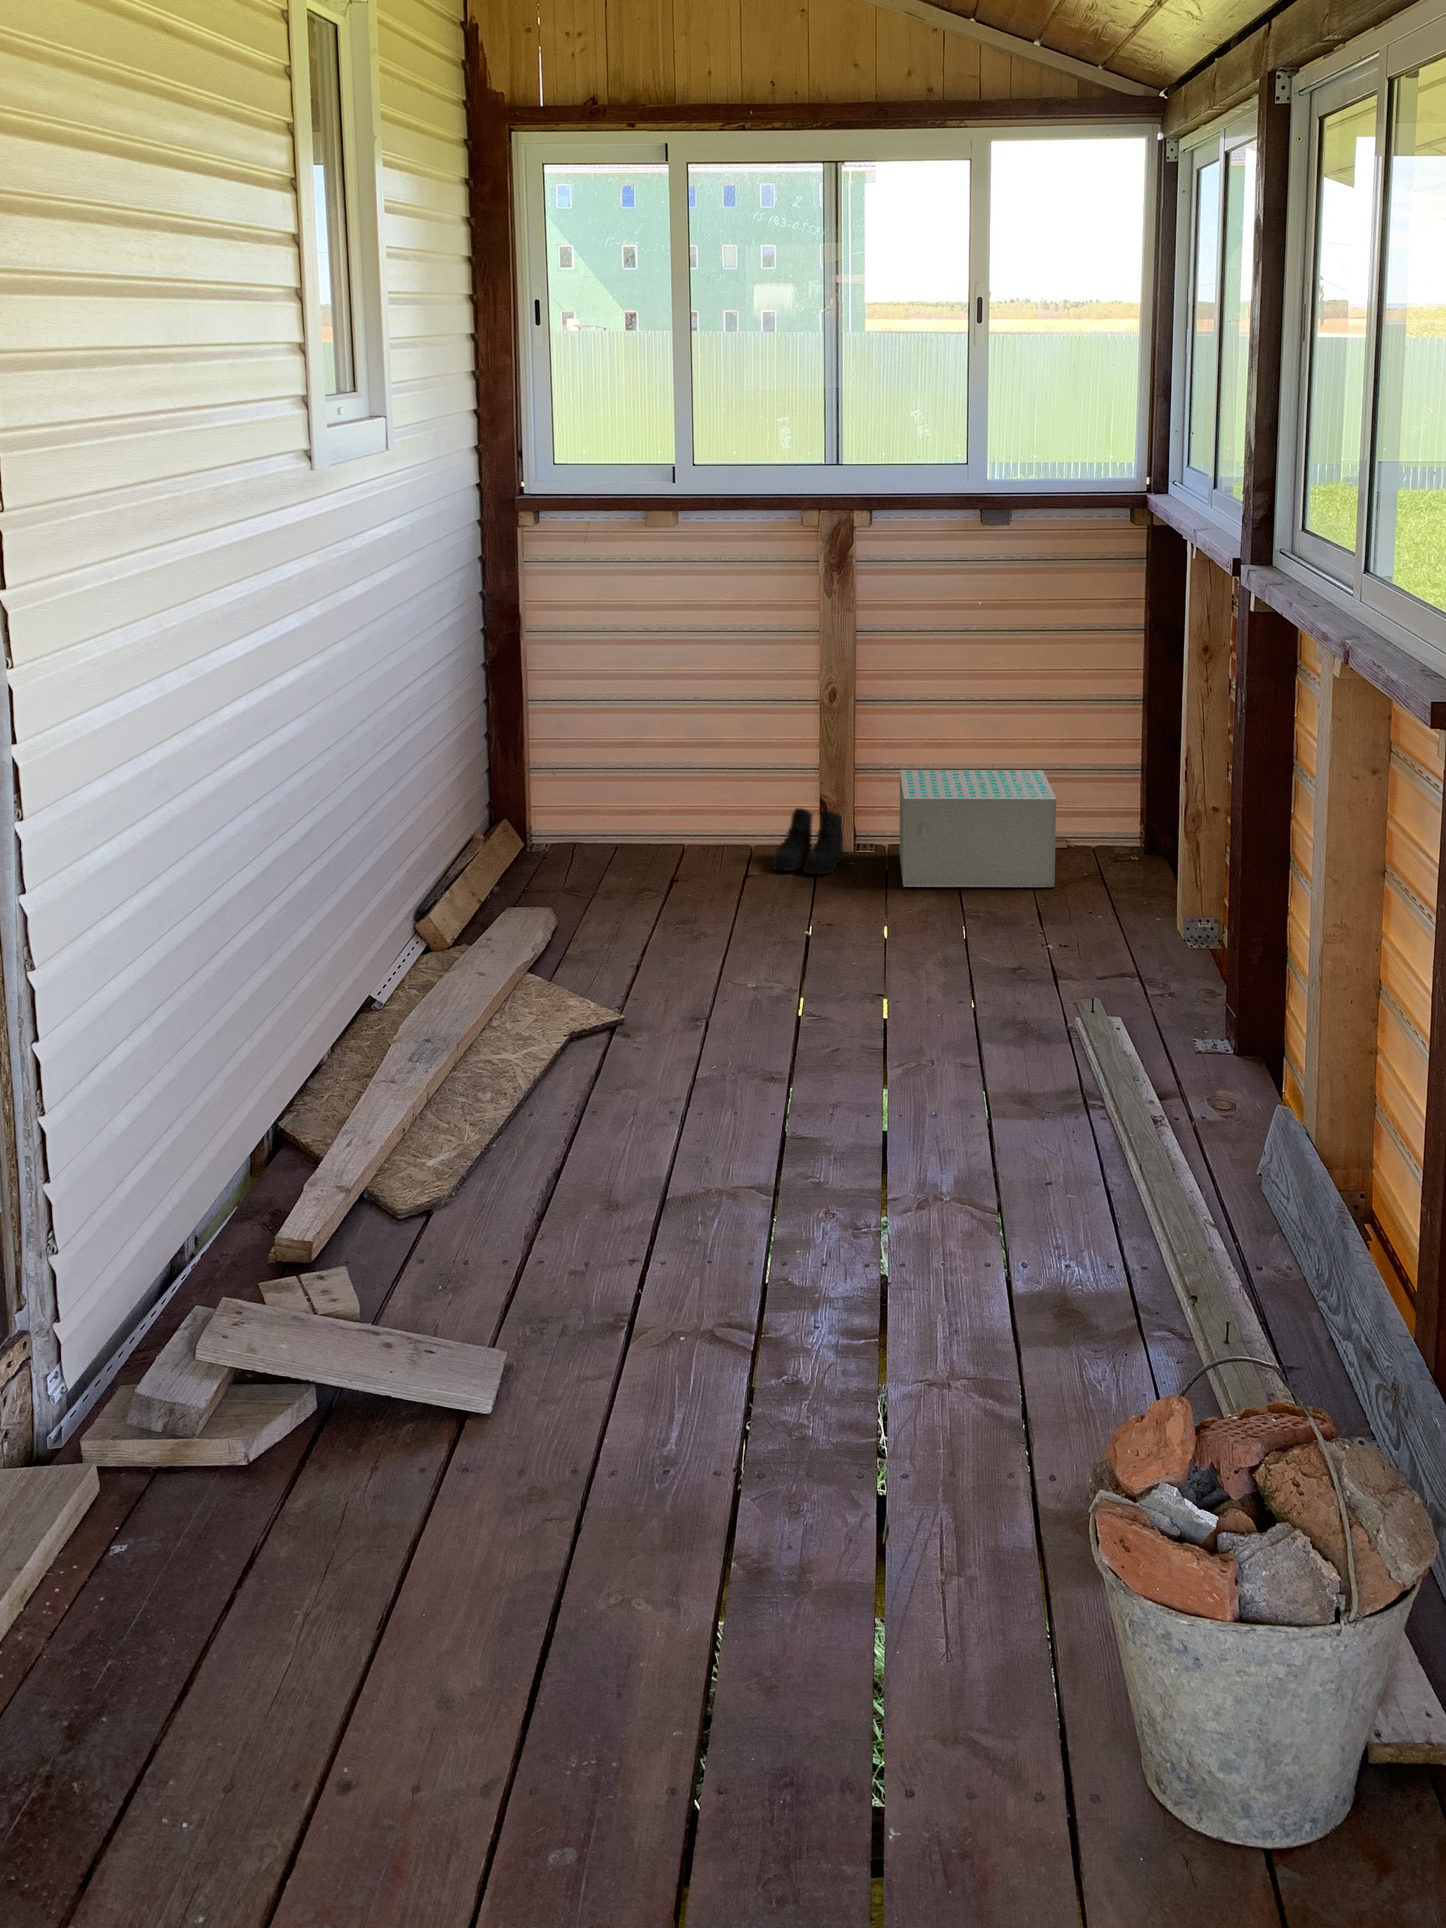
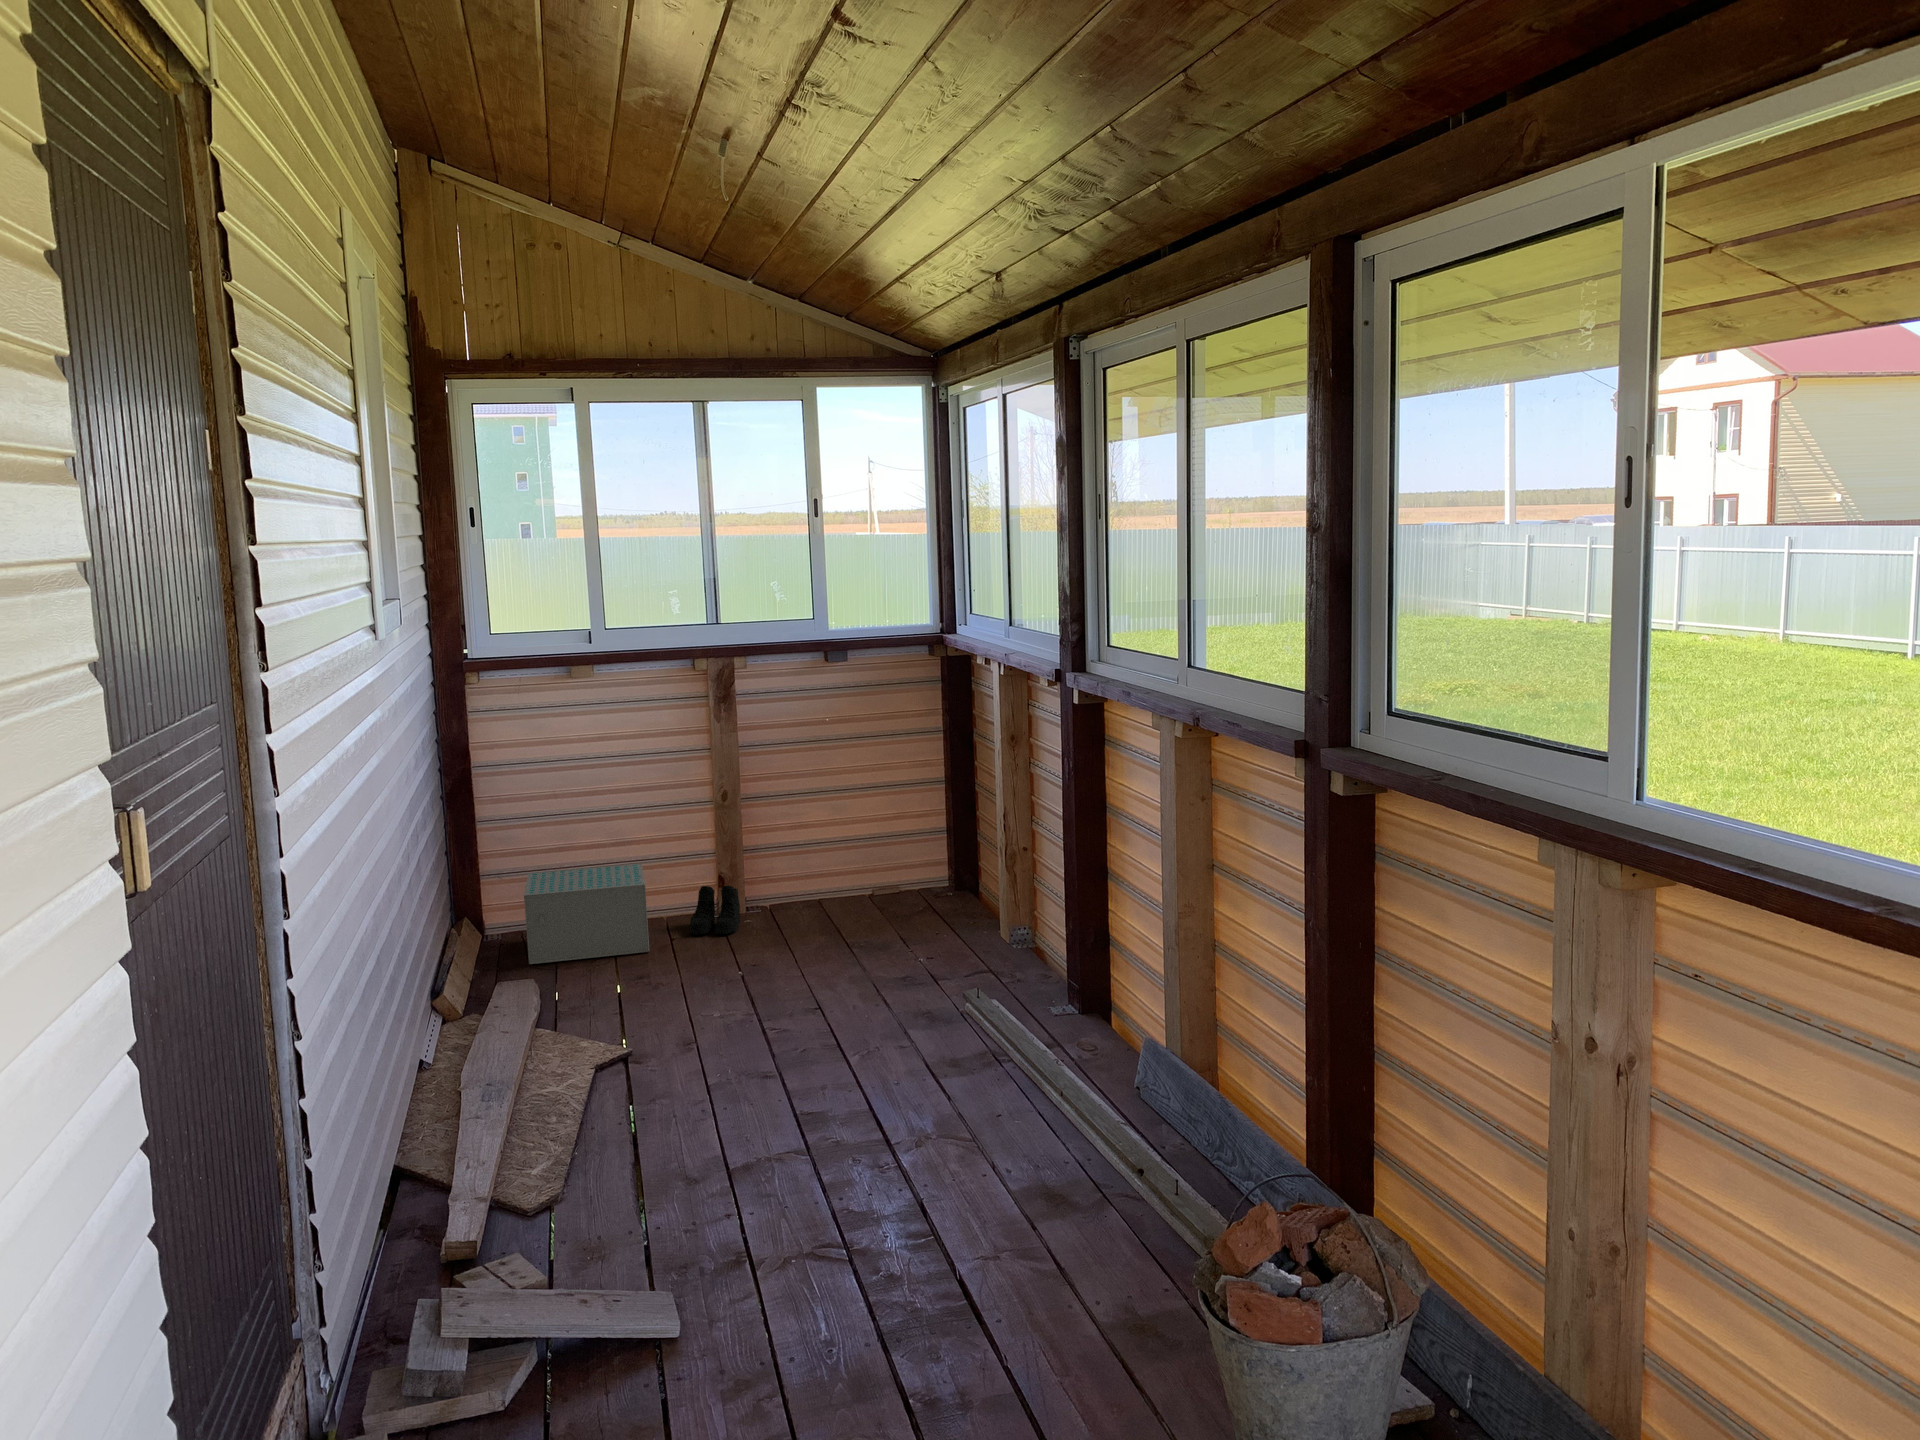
storage box: present [899,770,1056,887] -> present [524,864,649,964]

